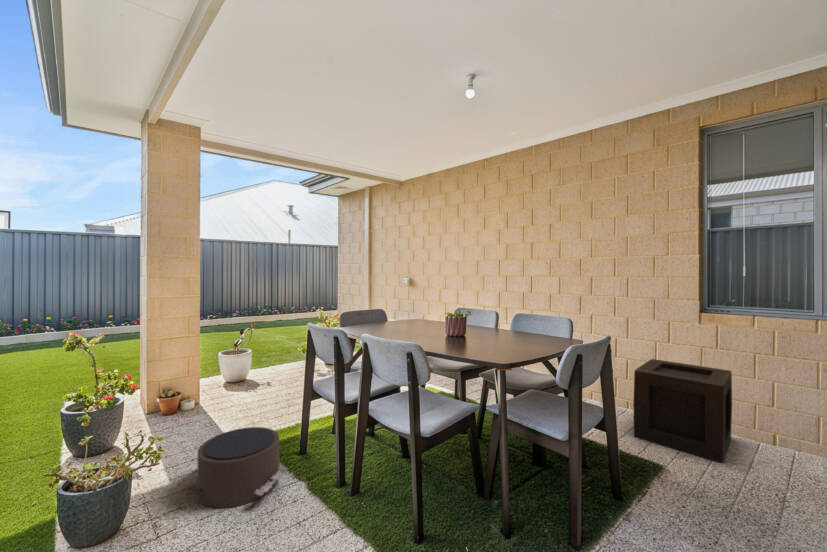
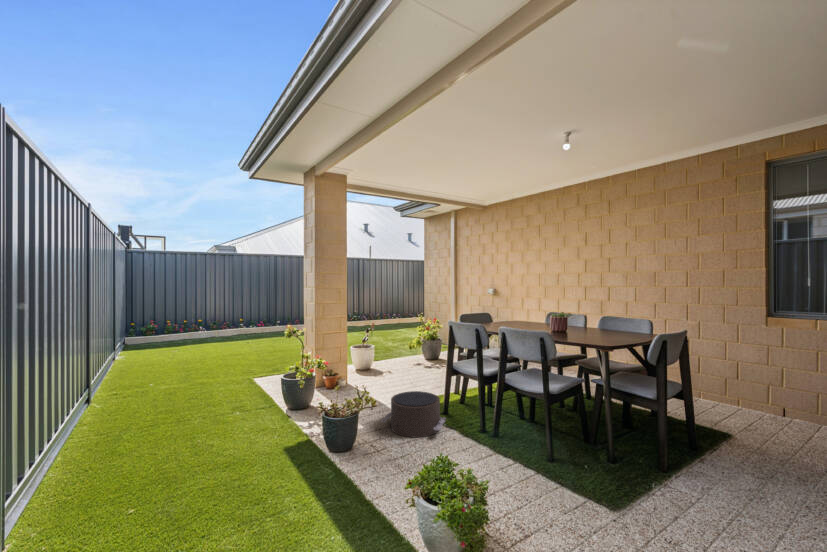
wooden crate: present [633,359,732,463] -> none [706,356,798,437]

